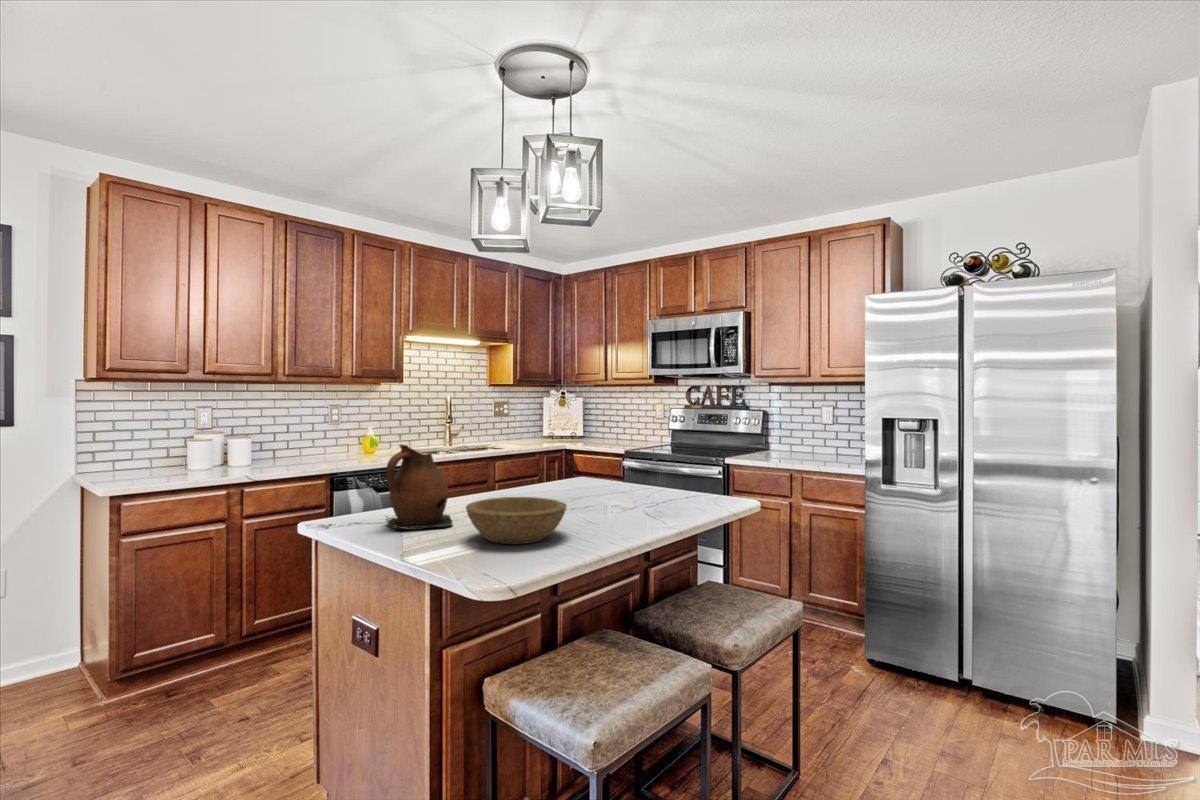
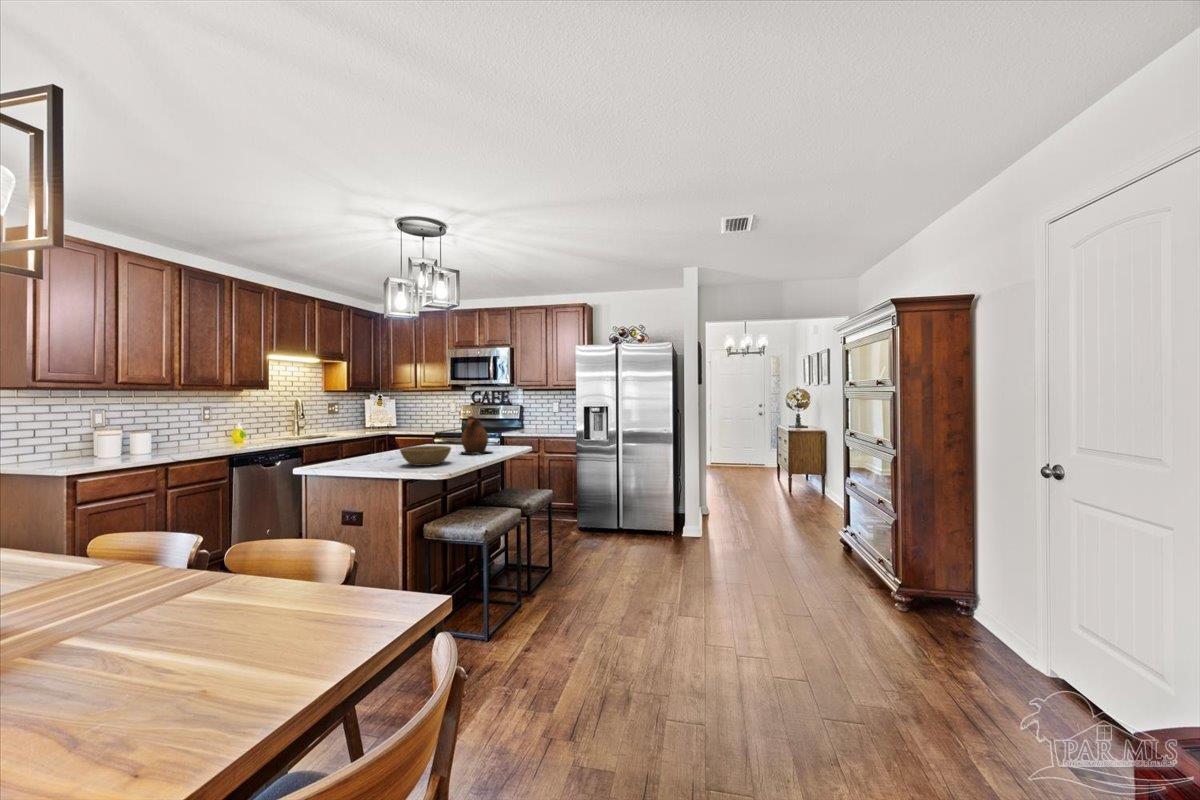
ceramic pitcher: present [386,444,453,528] -> present [461,416,490,454]

